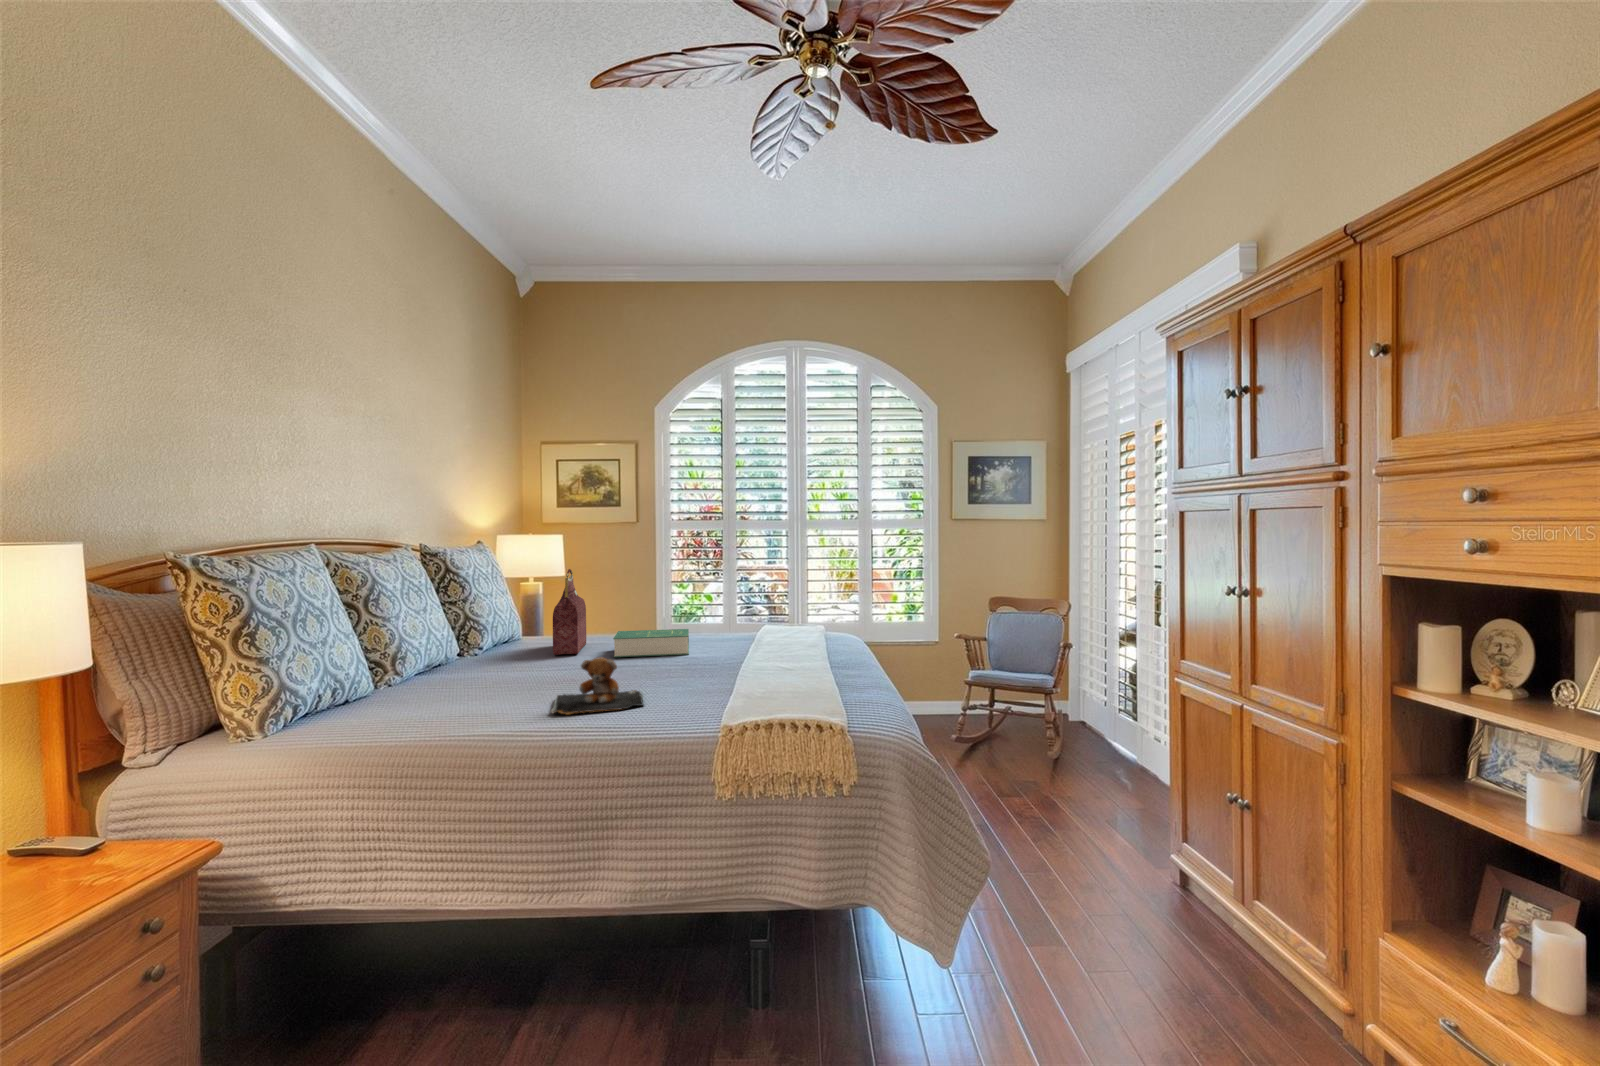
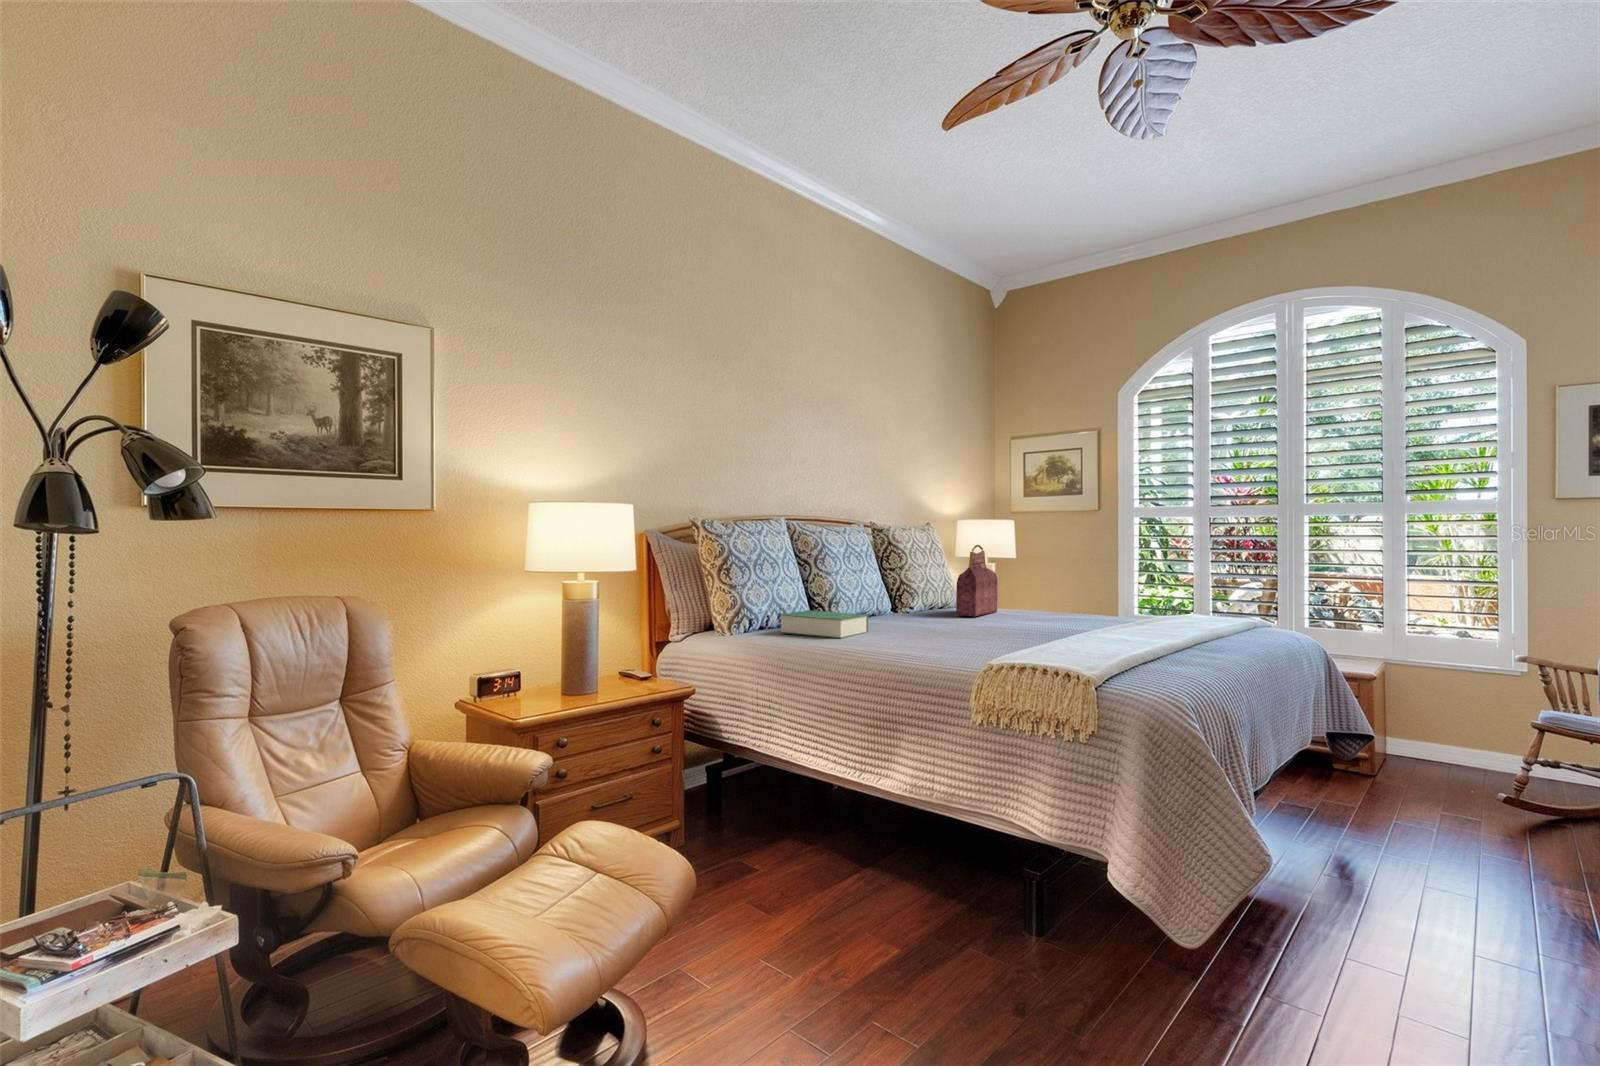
book: present [613,629,689,657] -> present [780,610,868,638]
teddy bear: present [551,657,643,714] -> none [890,607,975,649]

